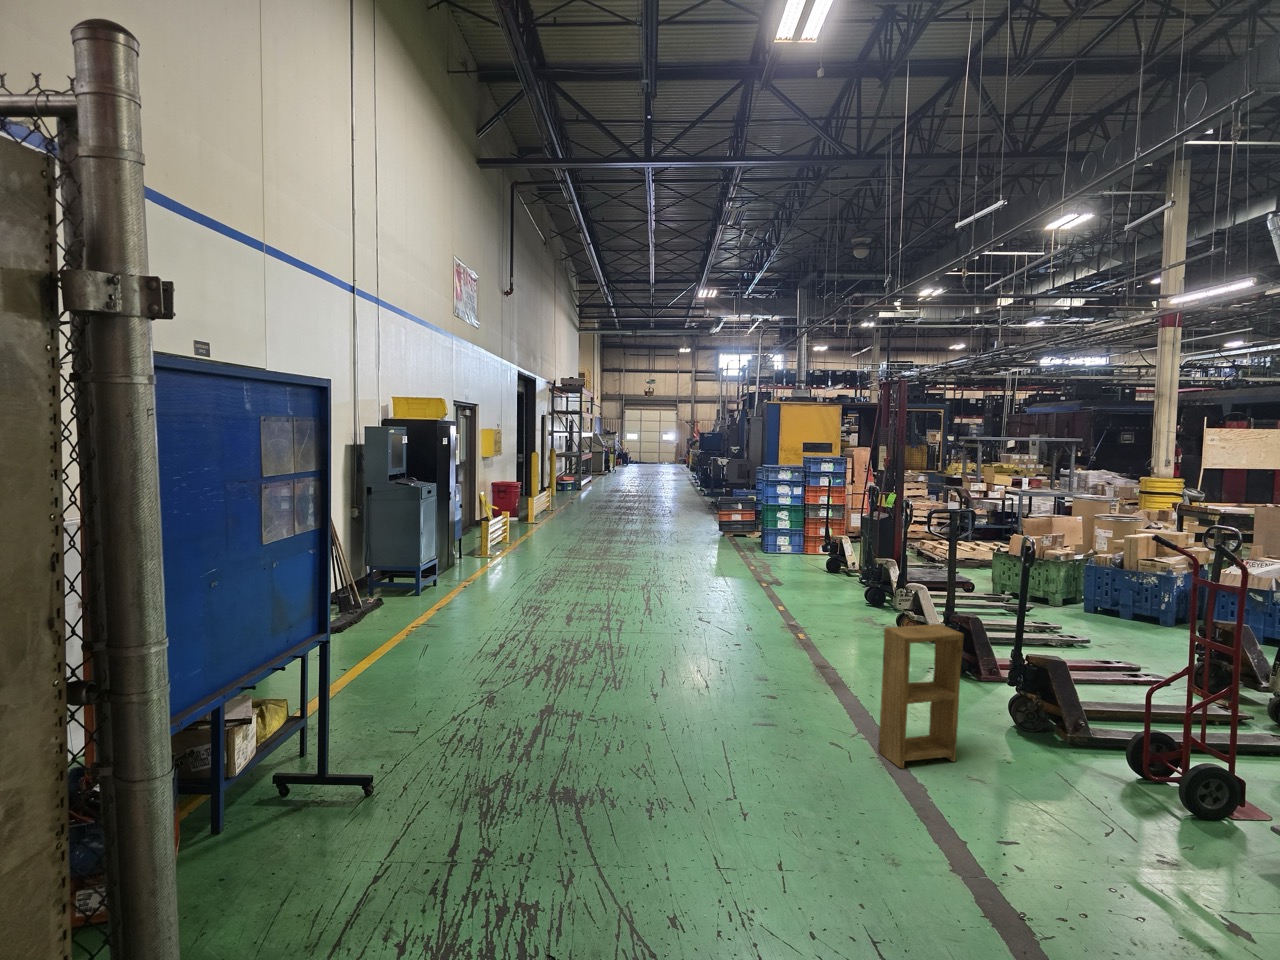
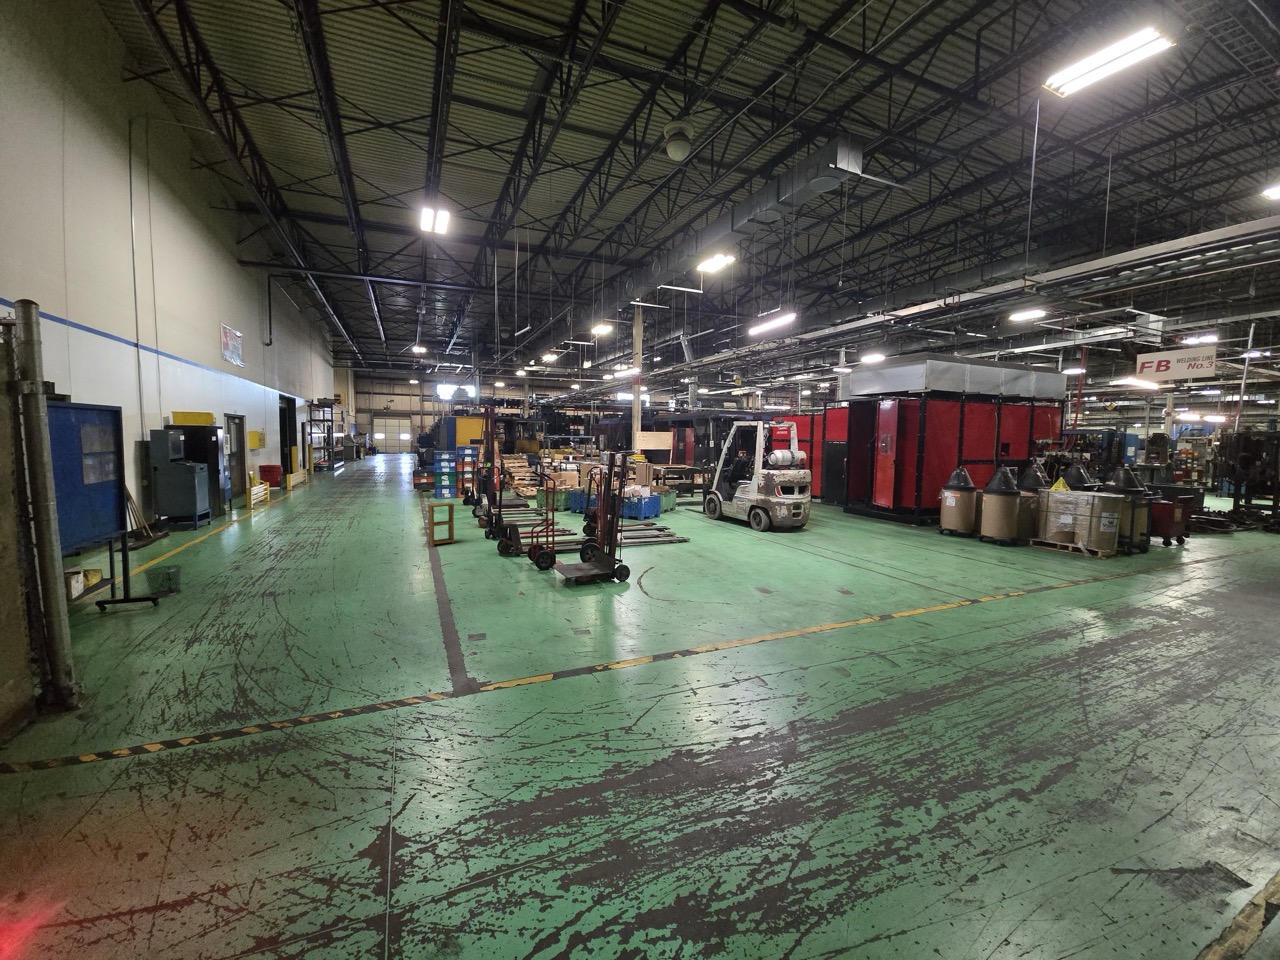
waste bin: none [251,793,332,905] -> present [144,565,182,598]

